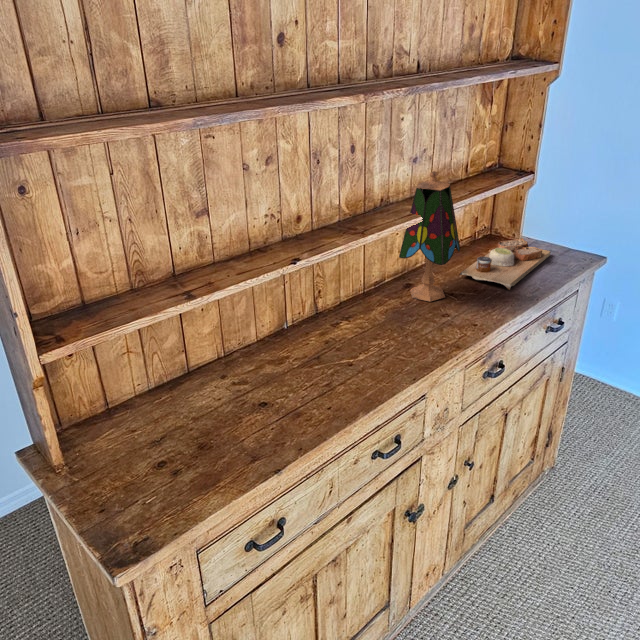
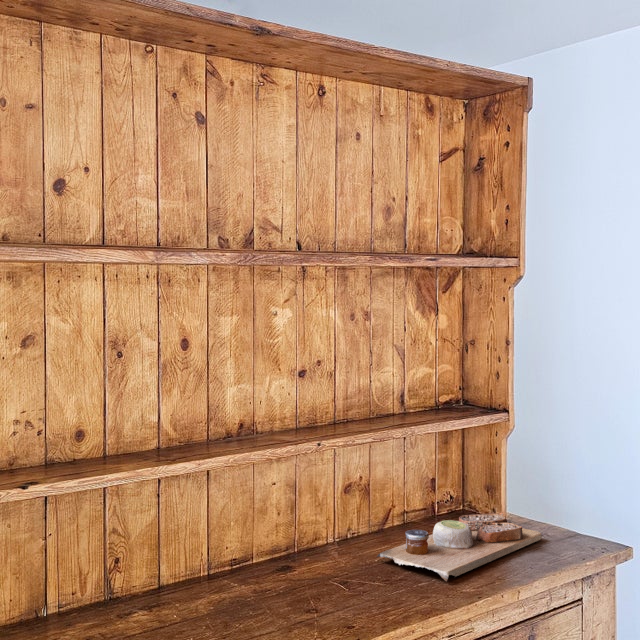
table lamp: present [399,171,460,302] -> none [258,382,361,591]

